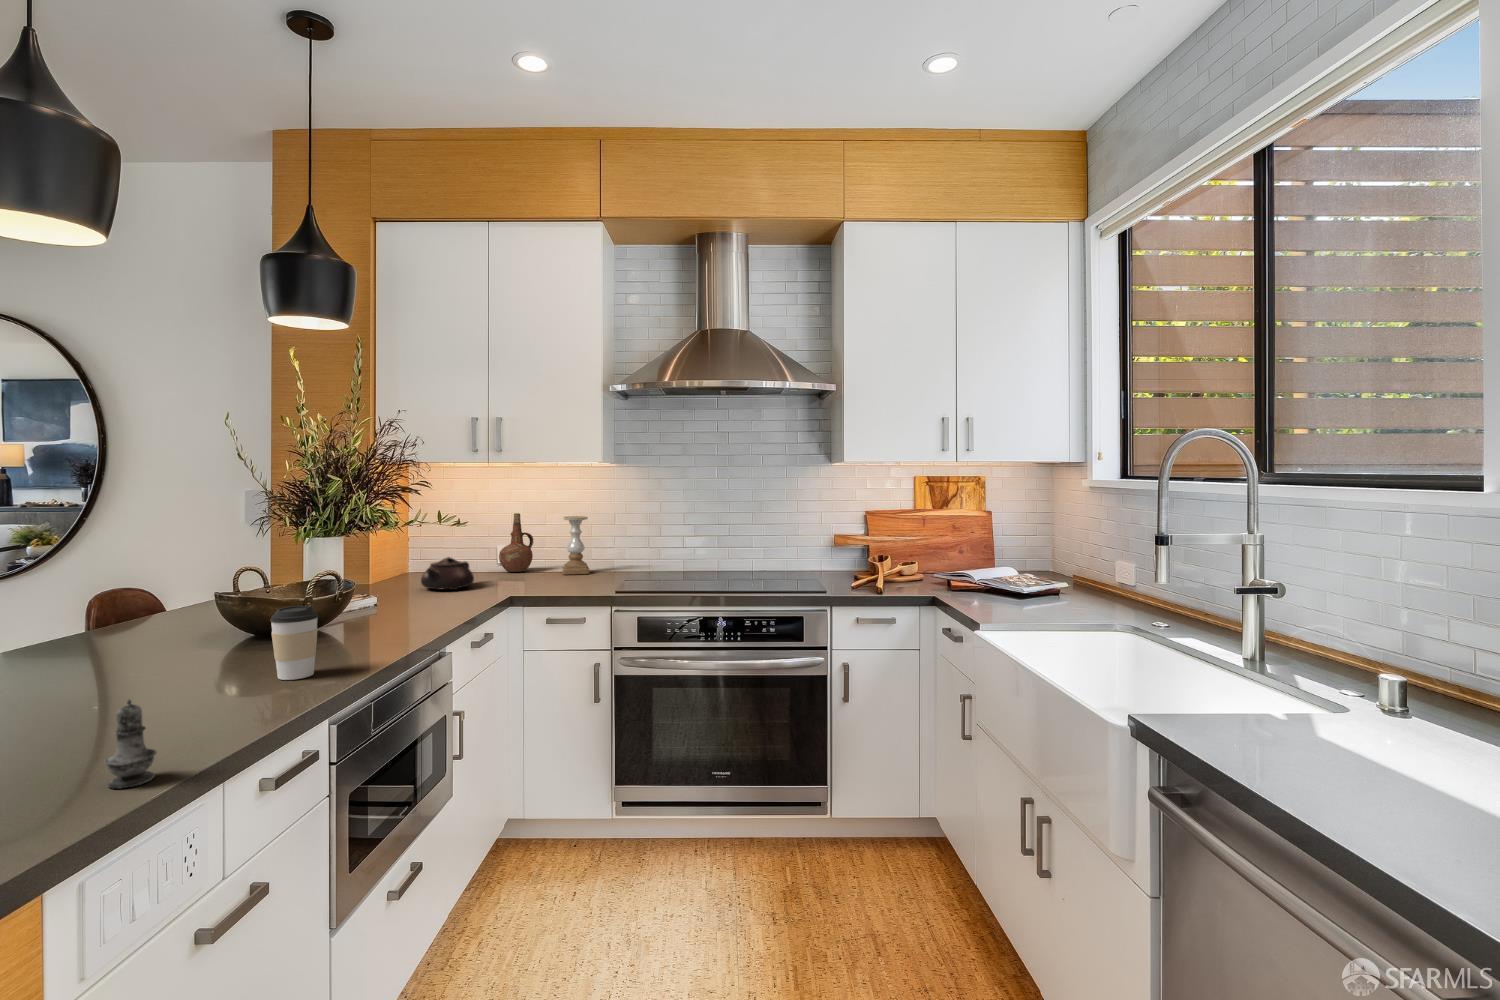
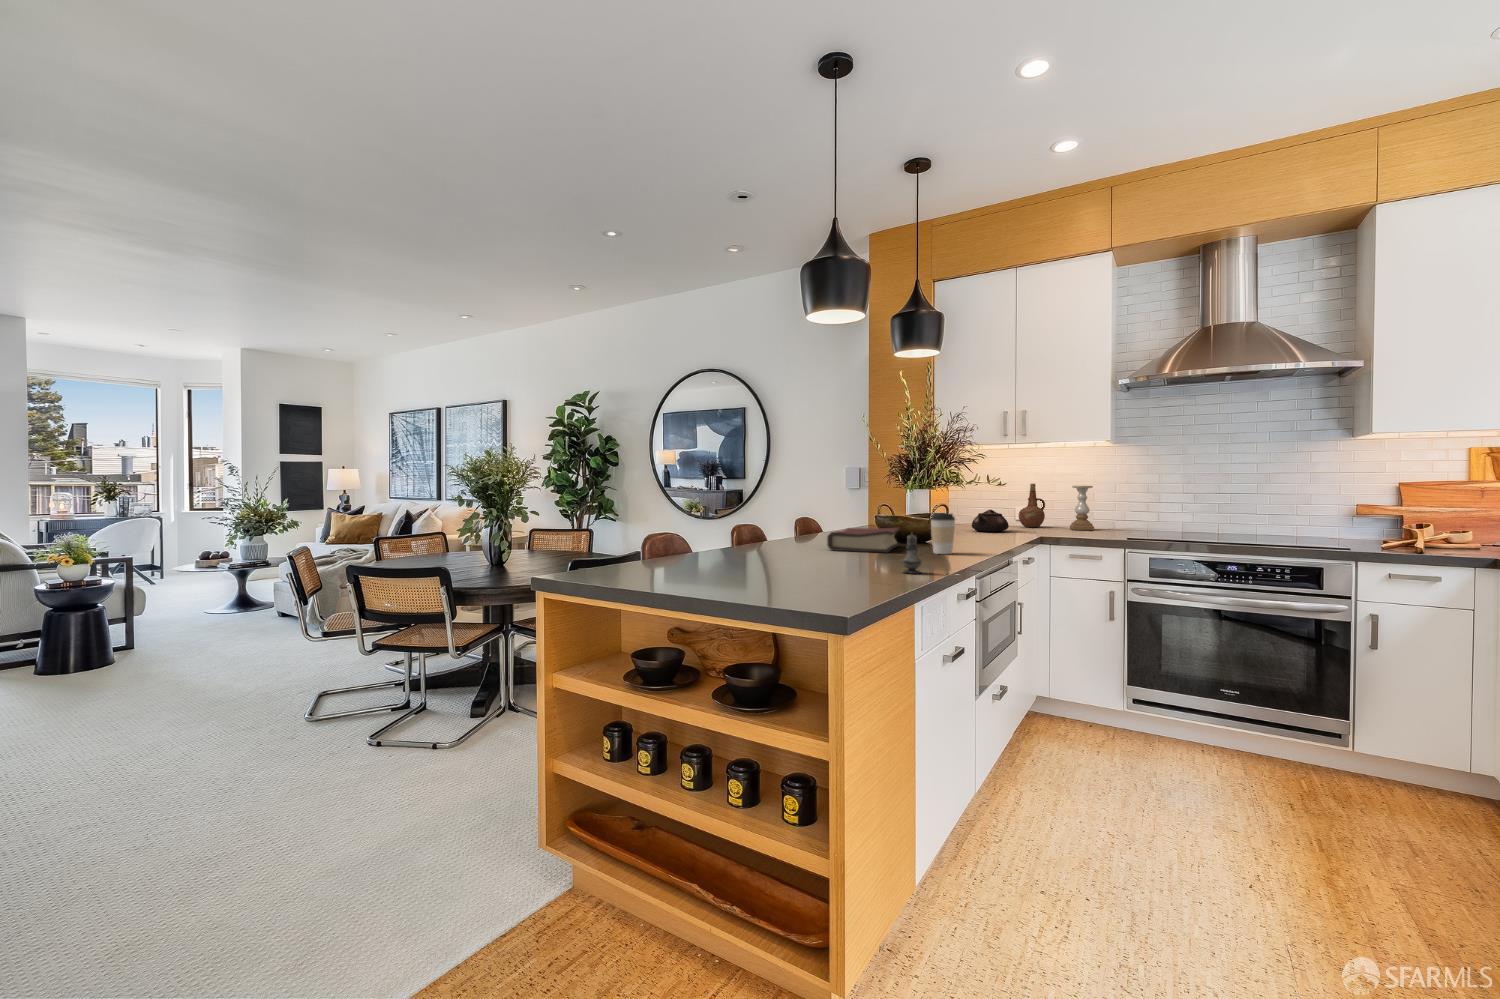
hardback book: none [44,624,241,696] -> present [827,528,900,553]

